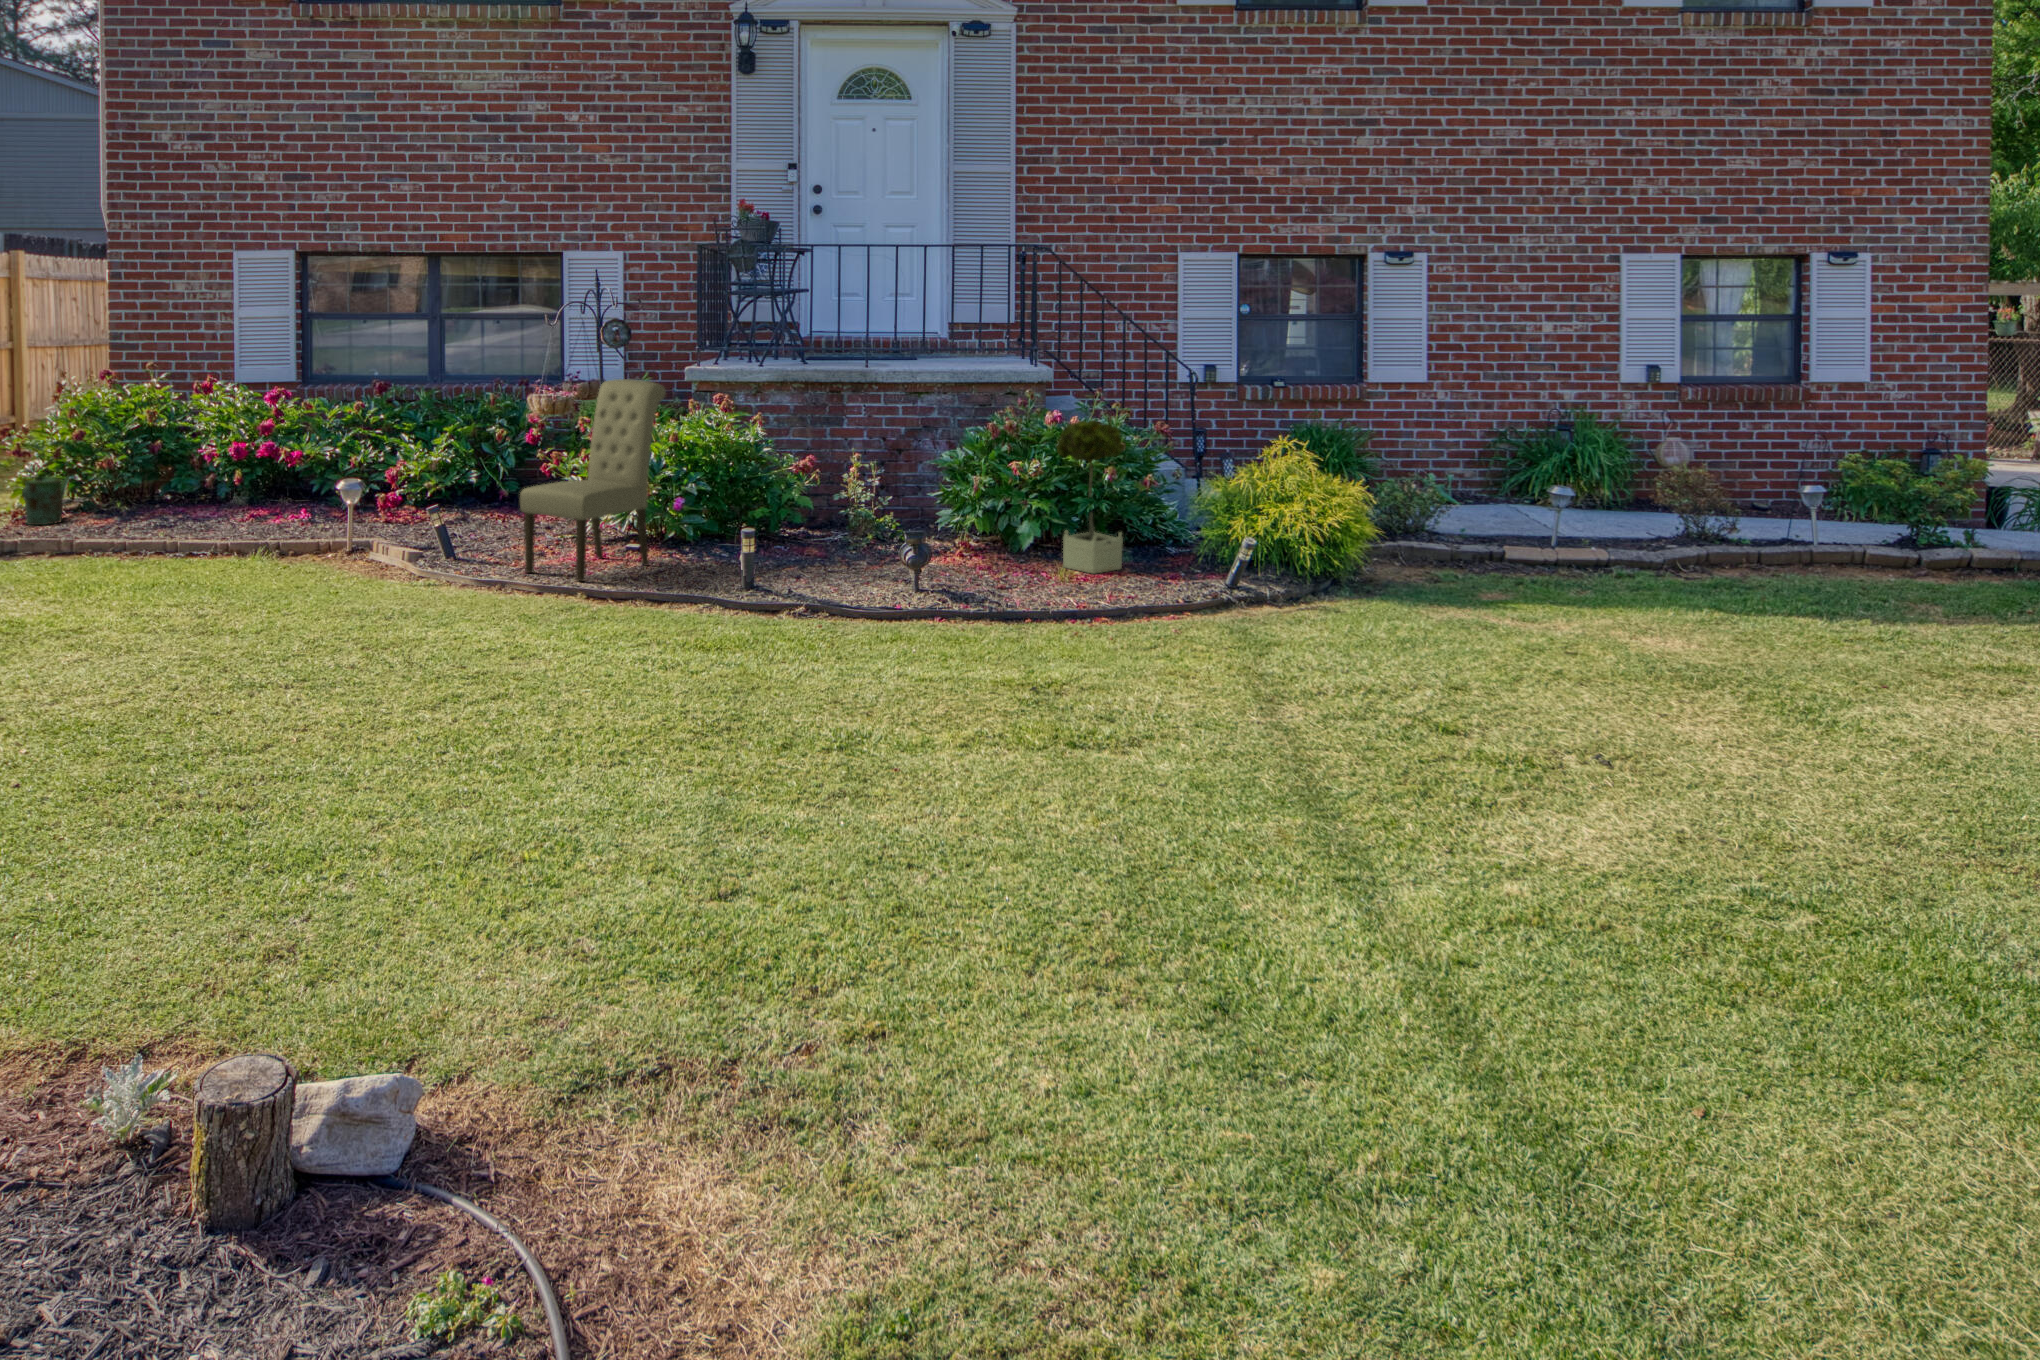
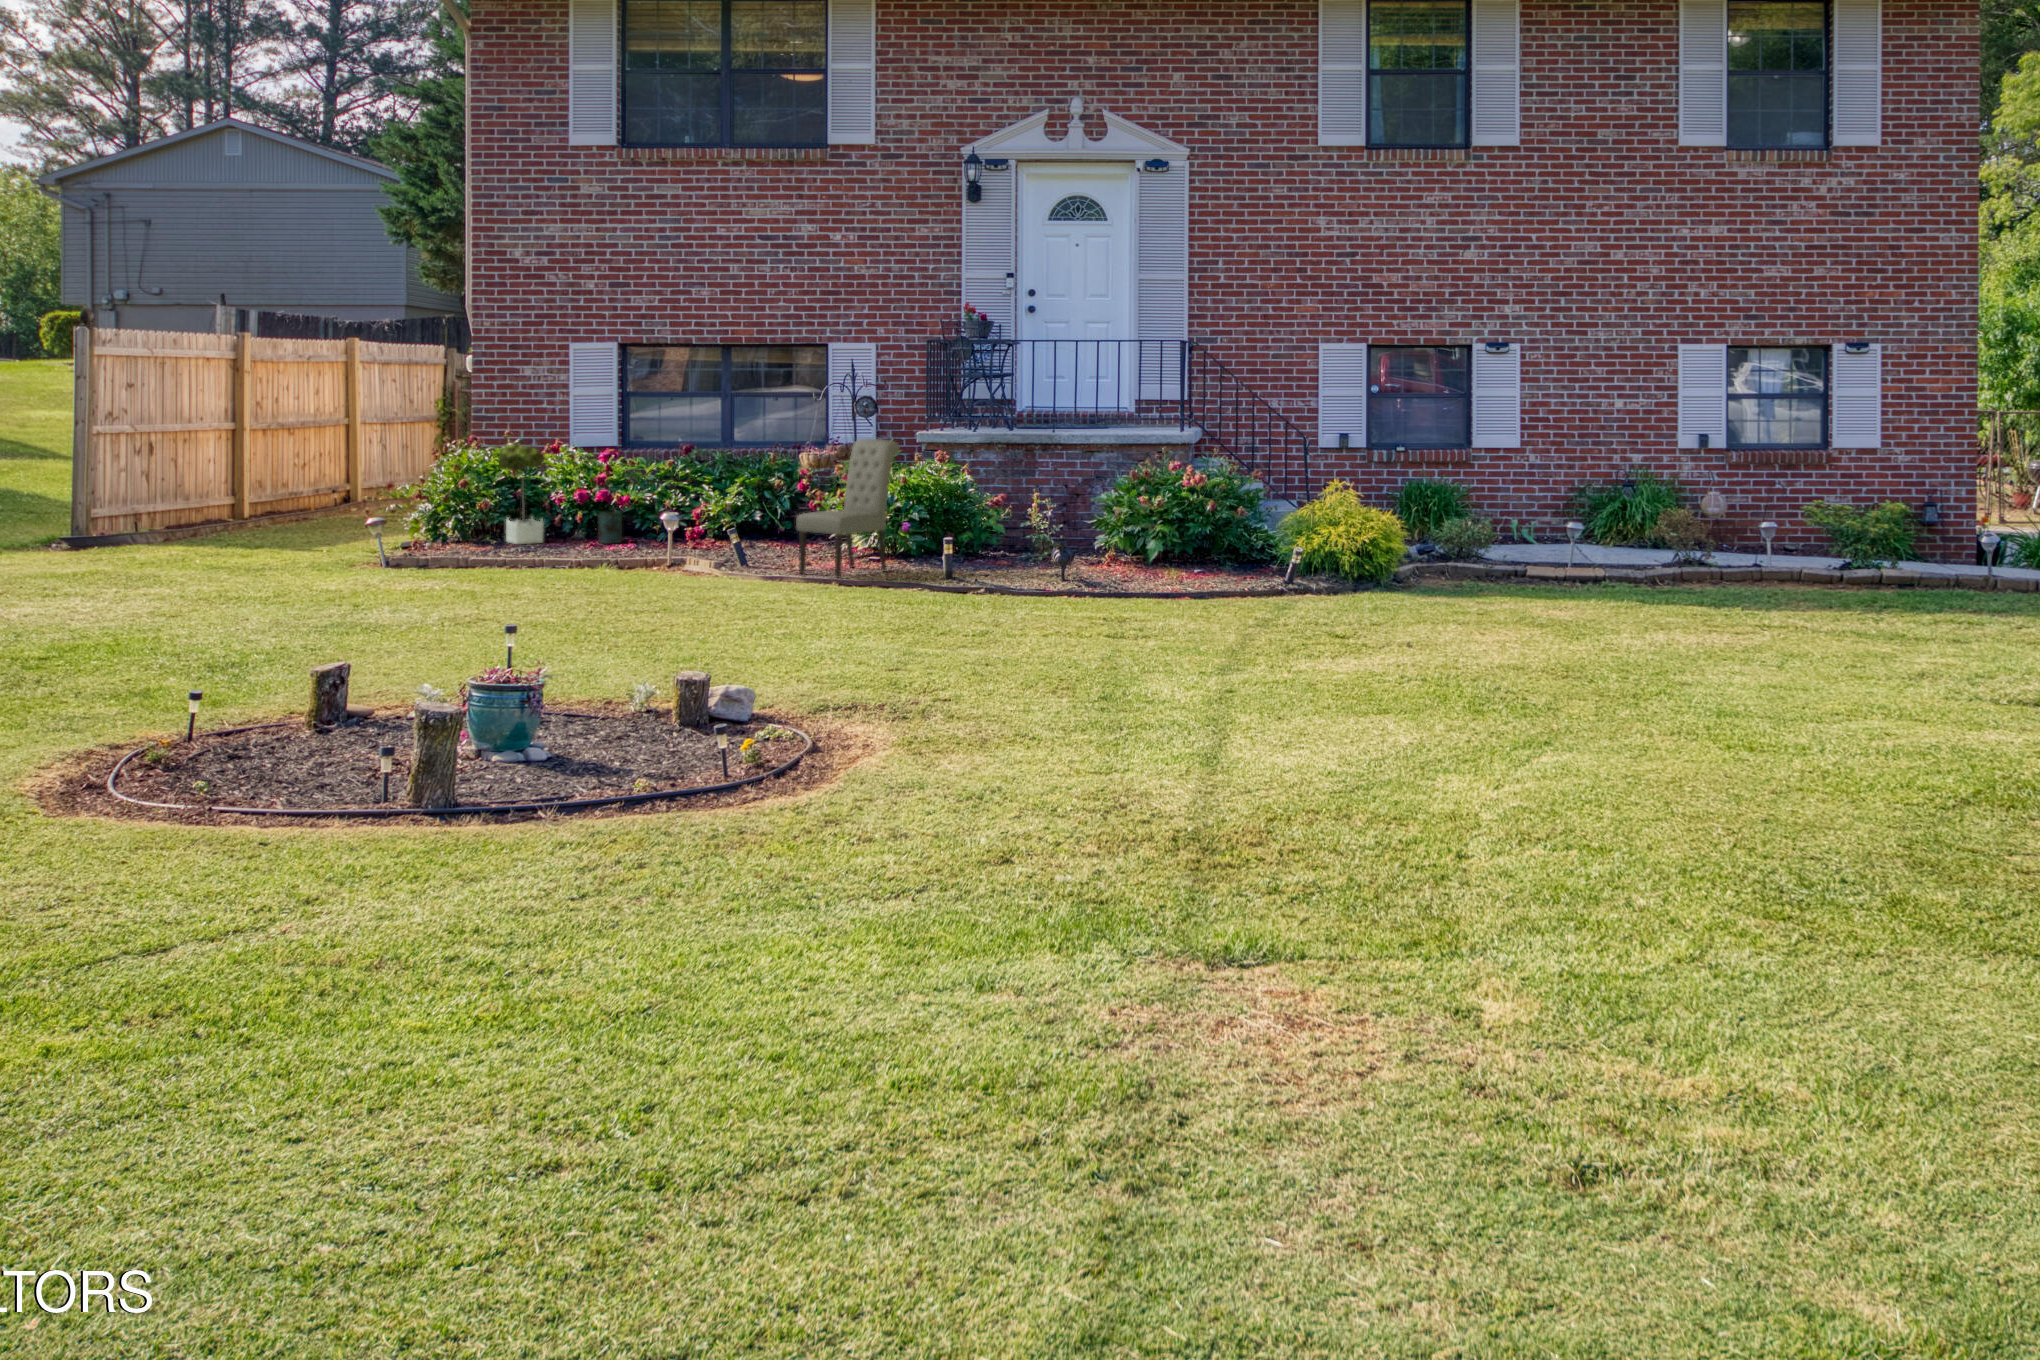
potted tree: present [1056,420,1125,574] -> present [498,444,544,544]
watering can: present [22,468,77,525] -> present [598,509,622,543]

